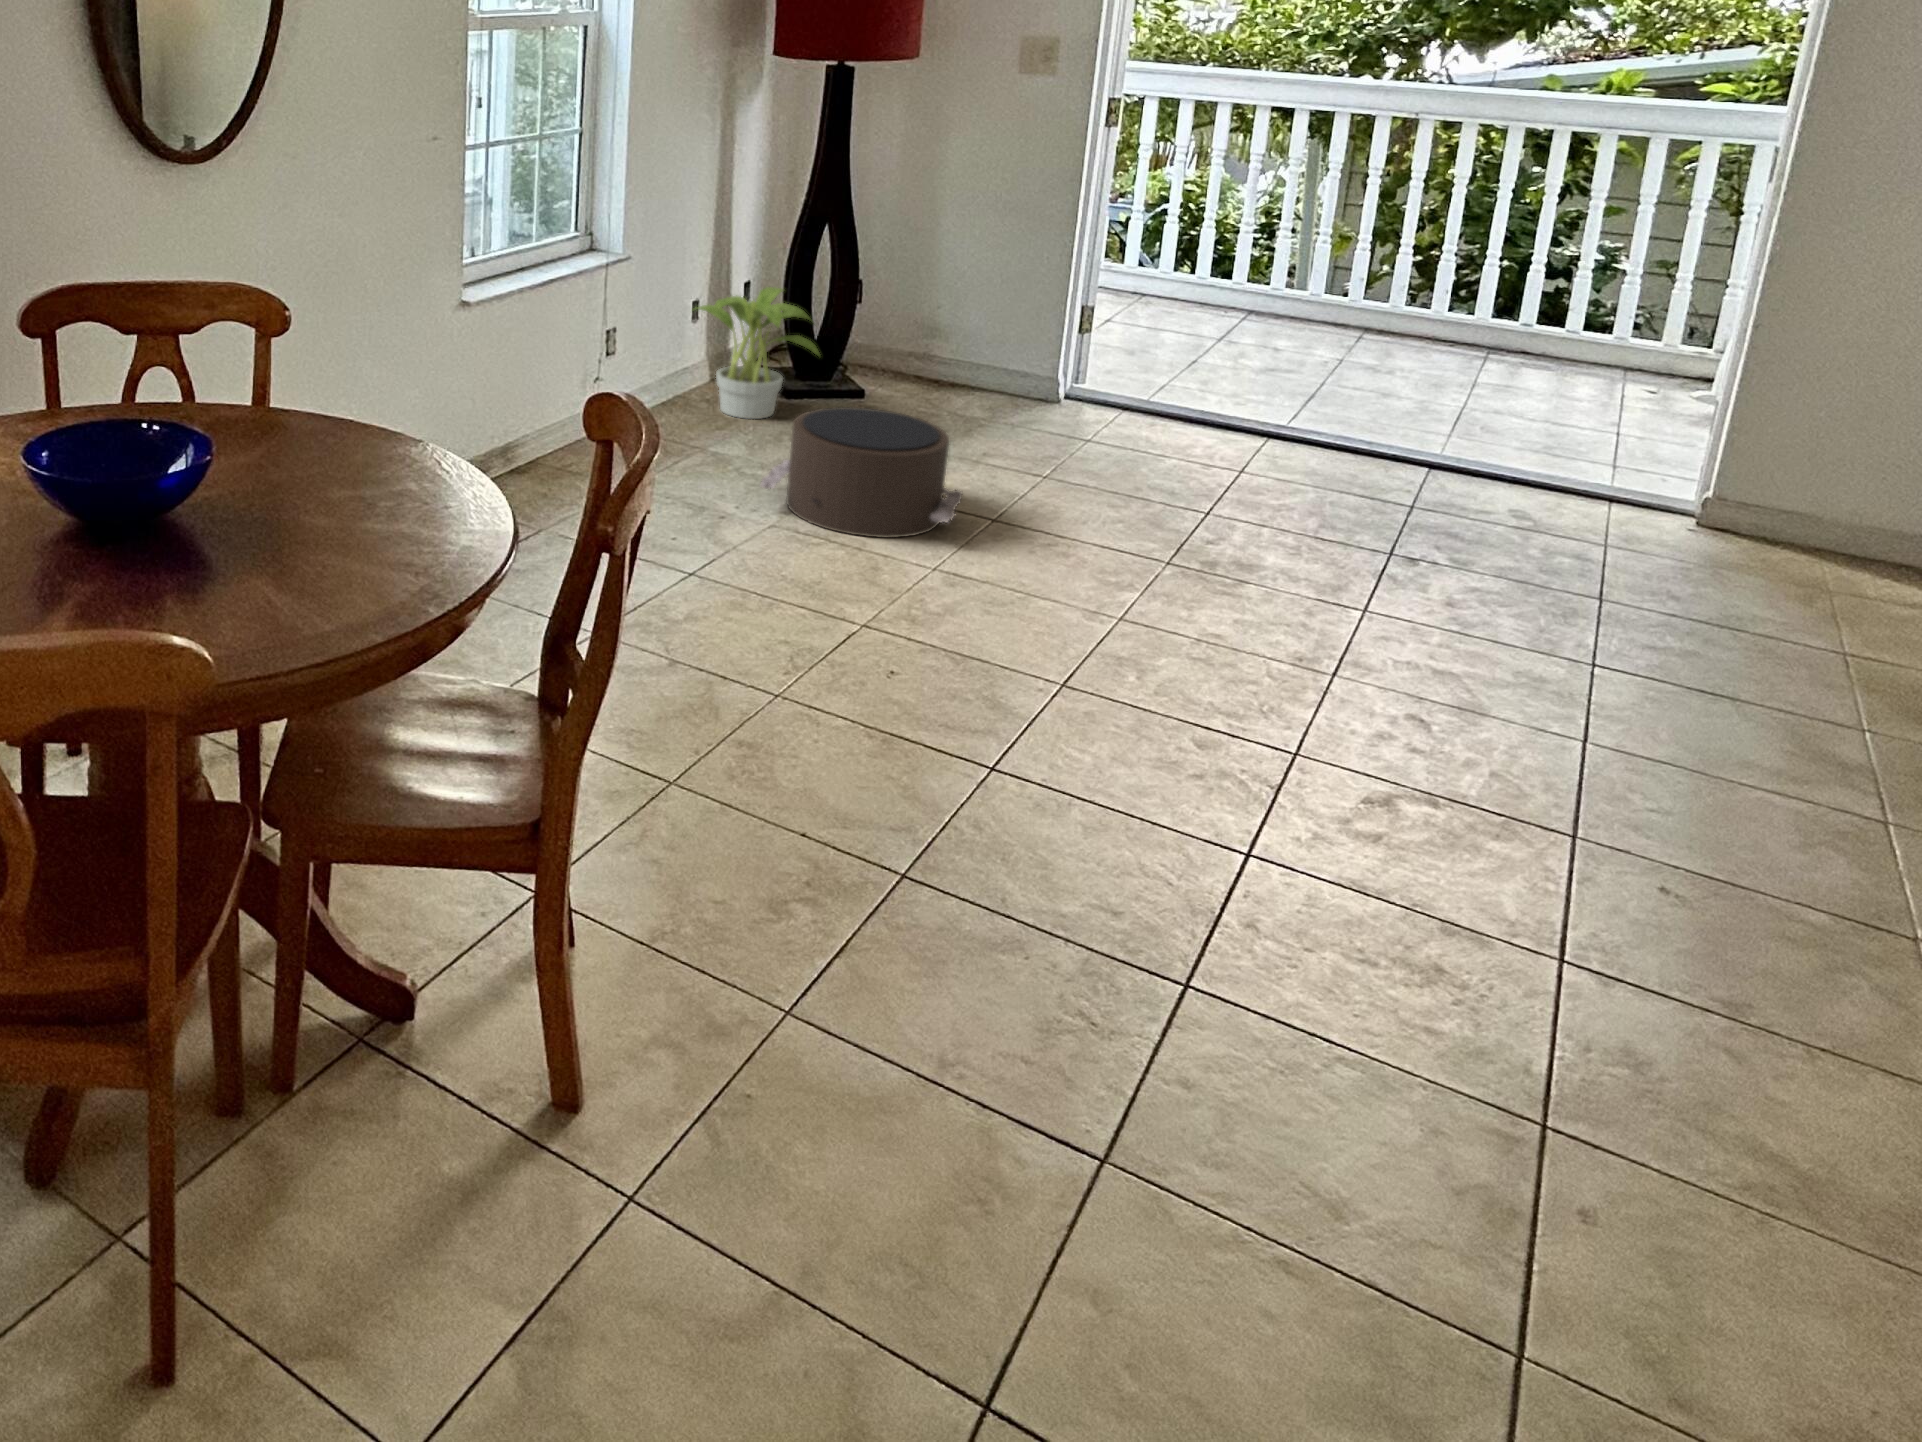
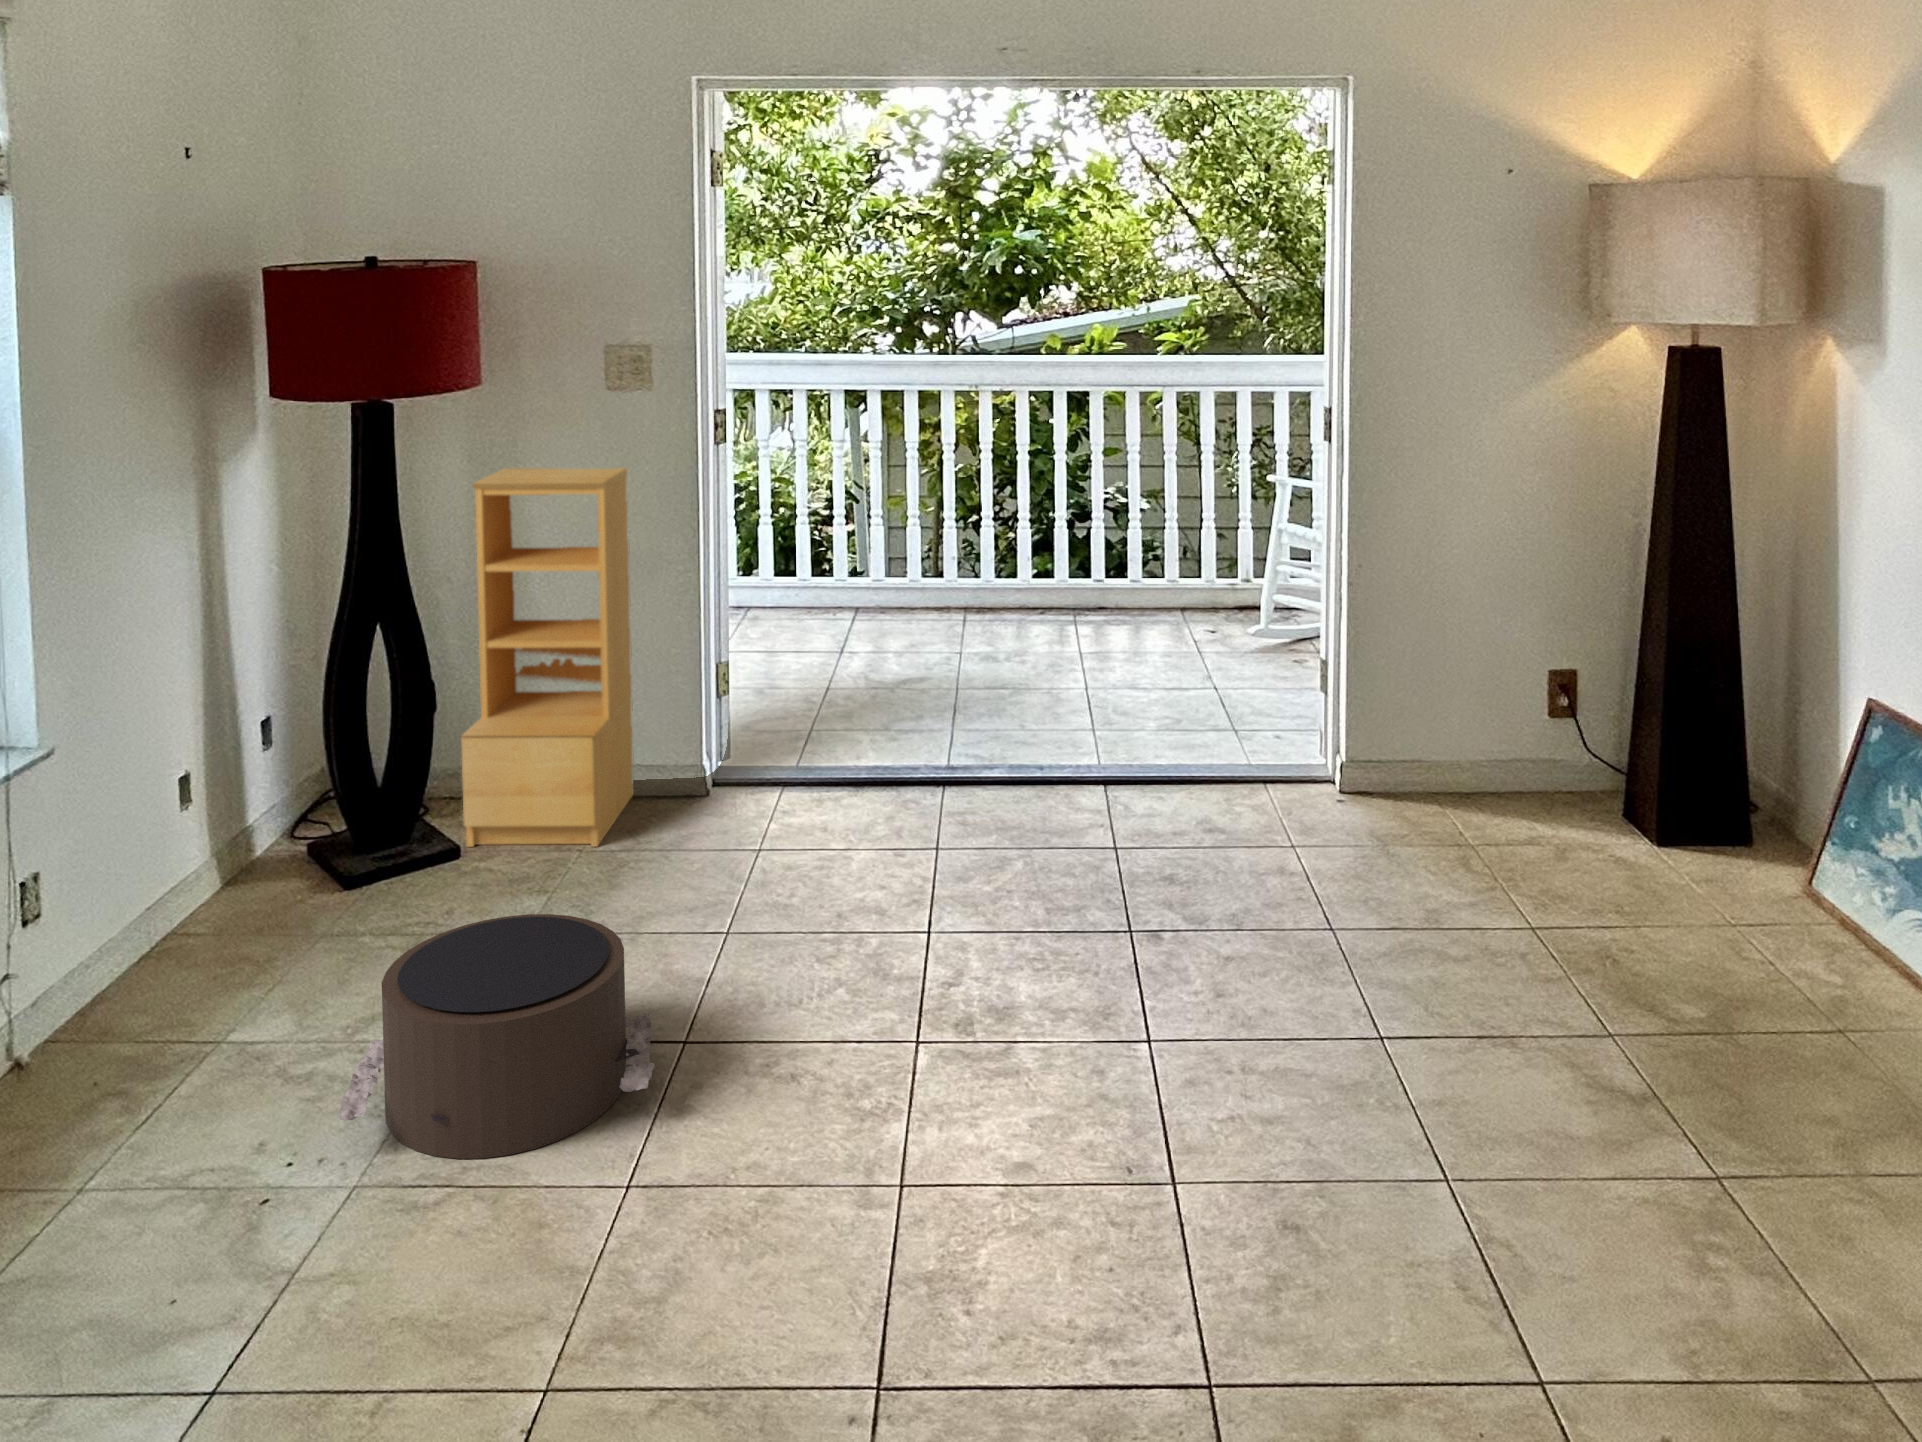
bookshelf: none [868,127,1030,412] -> present [461,467,633,847]
potted plant: present [698,287,820,419] -> none [176,736,400,958]

